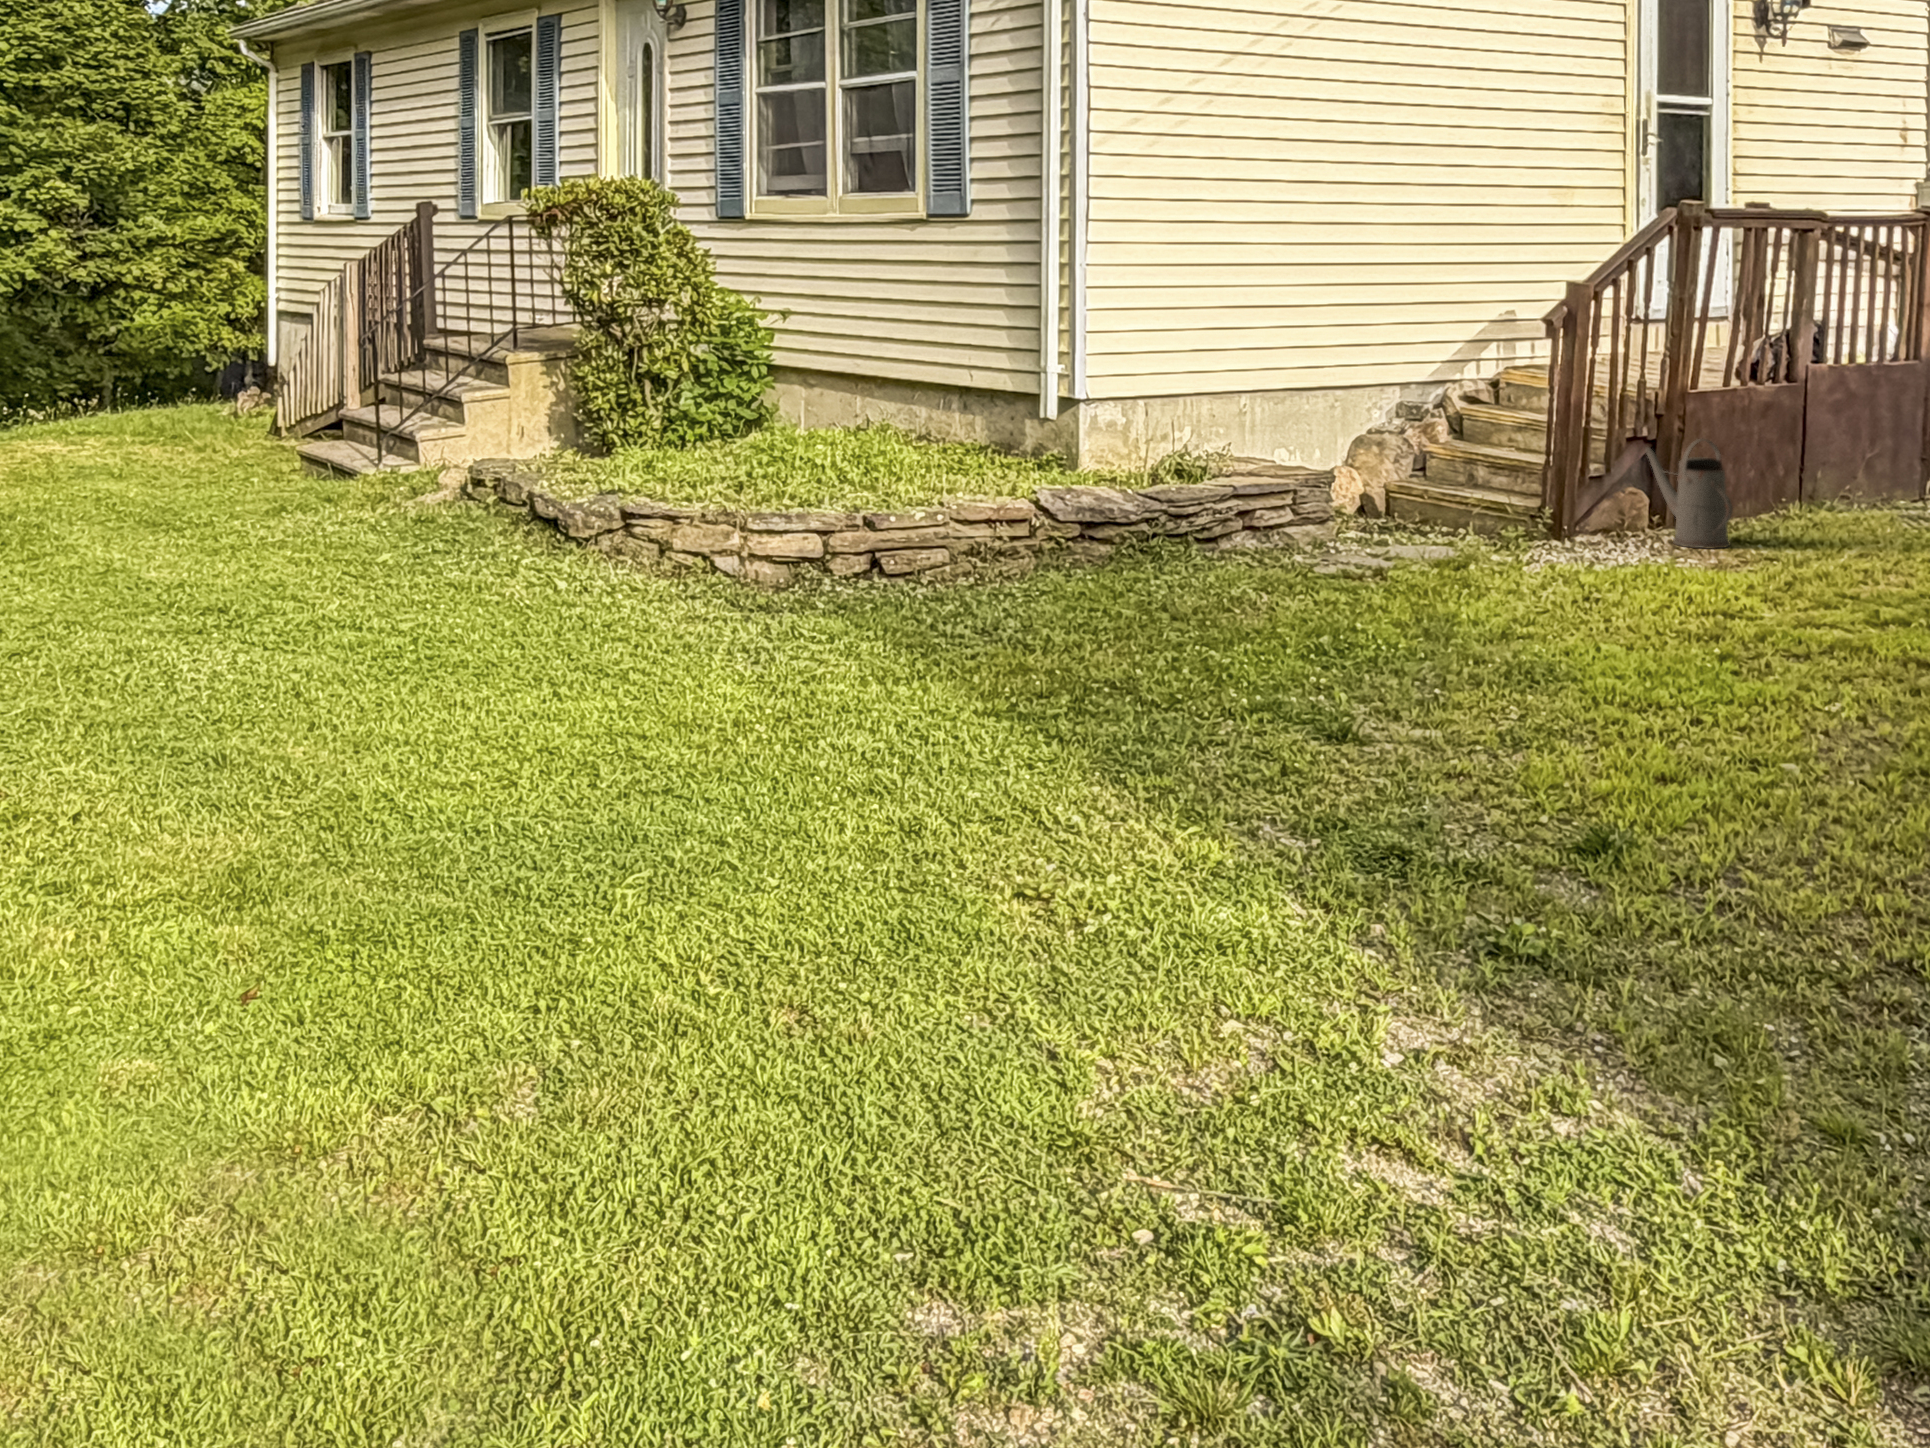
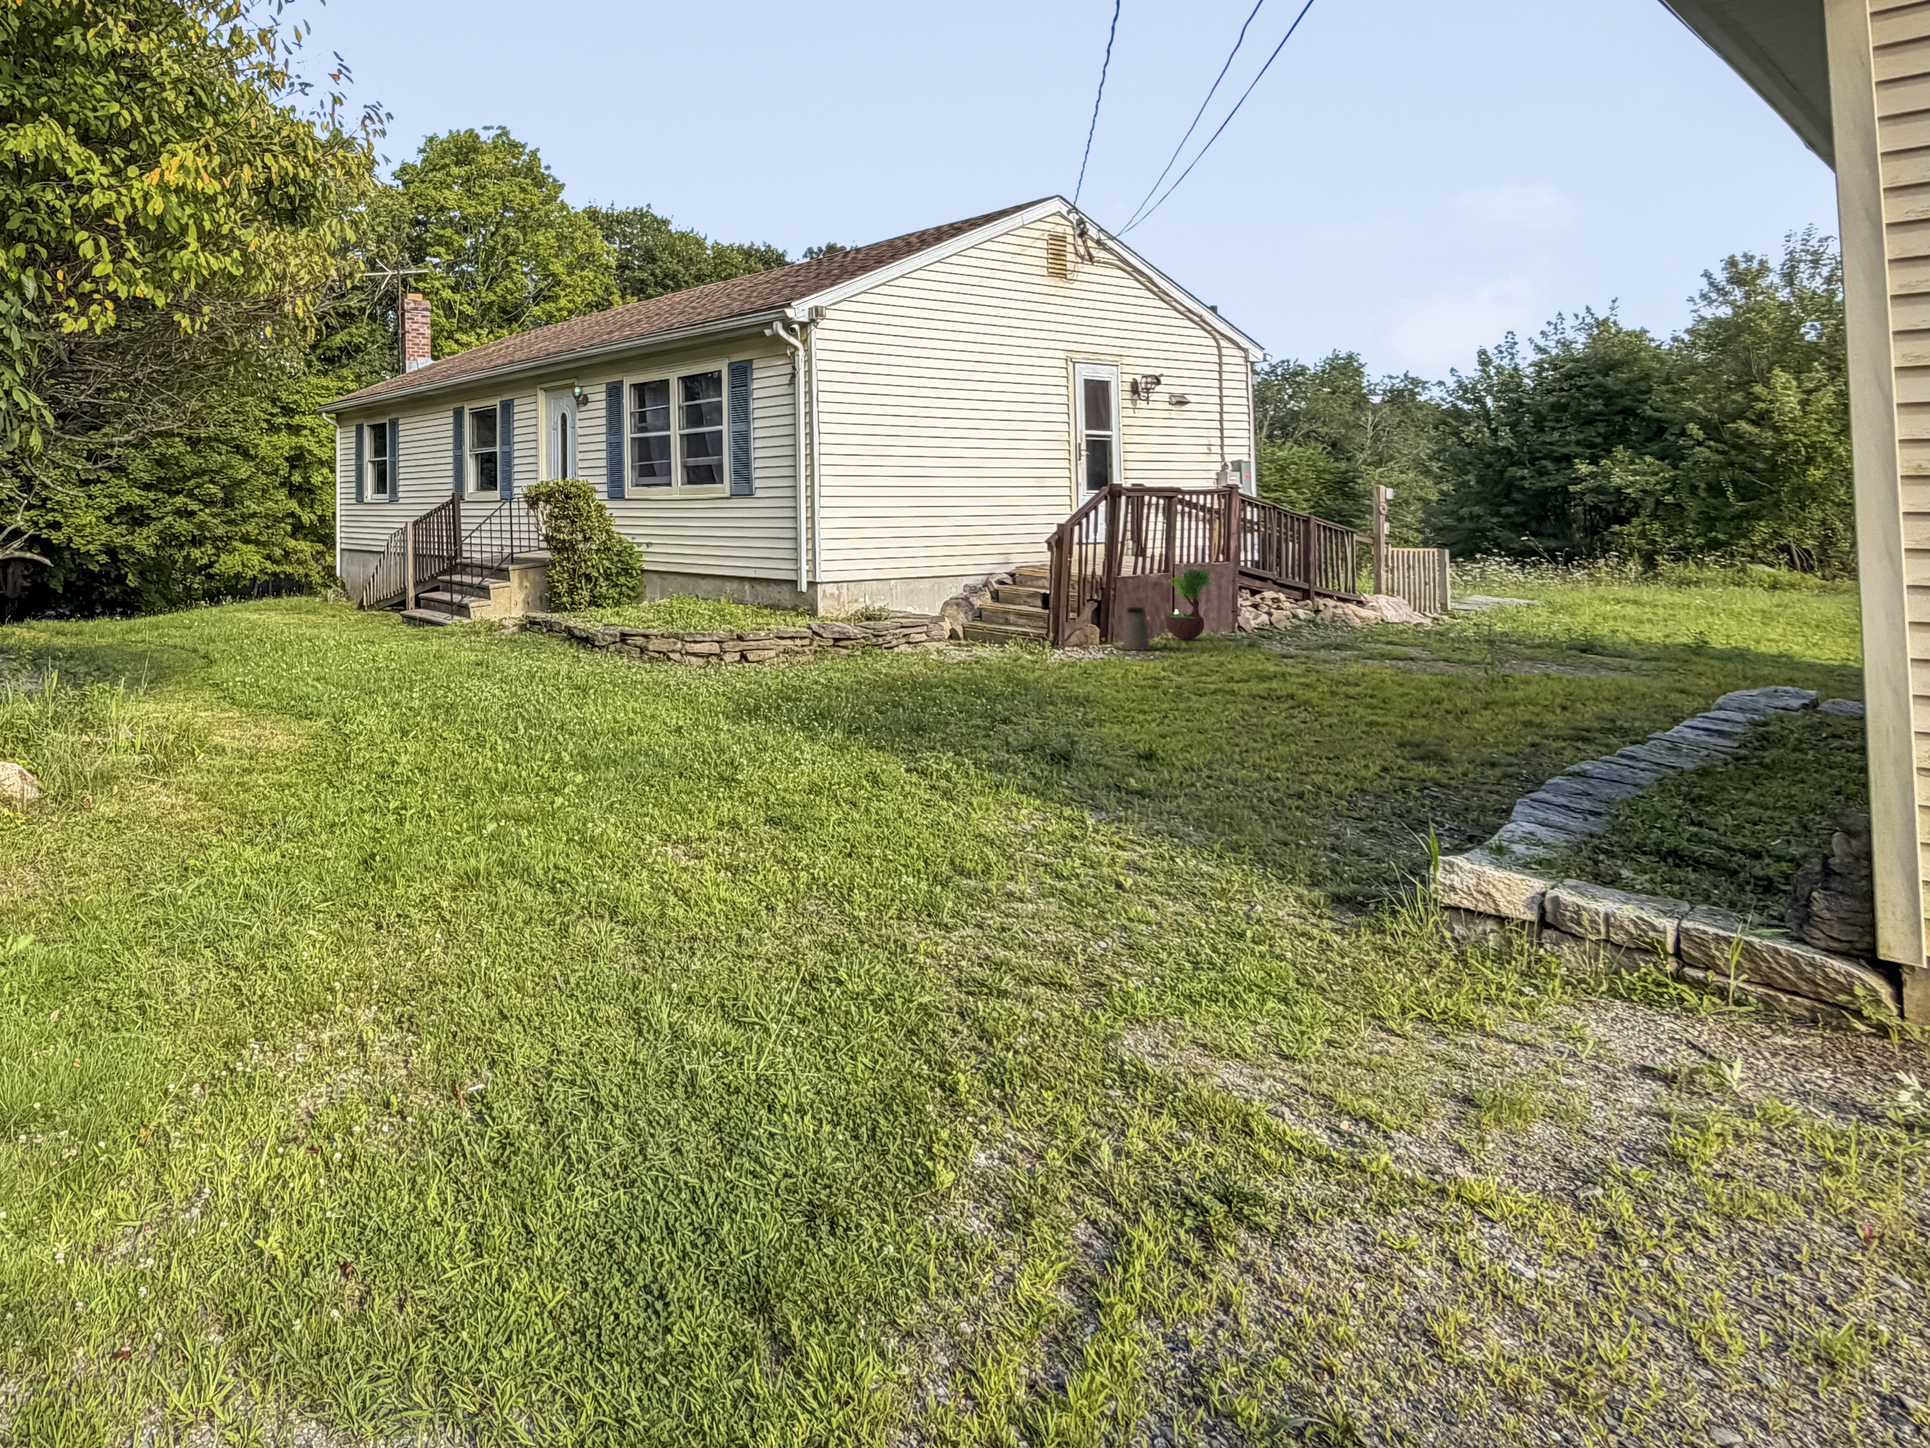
potted tree: none [1772,362,1873,521] -> present [1166,566,1213,640]

